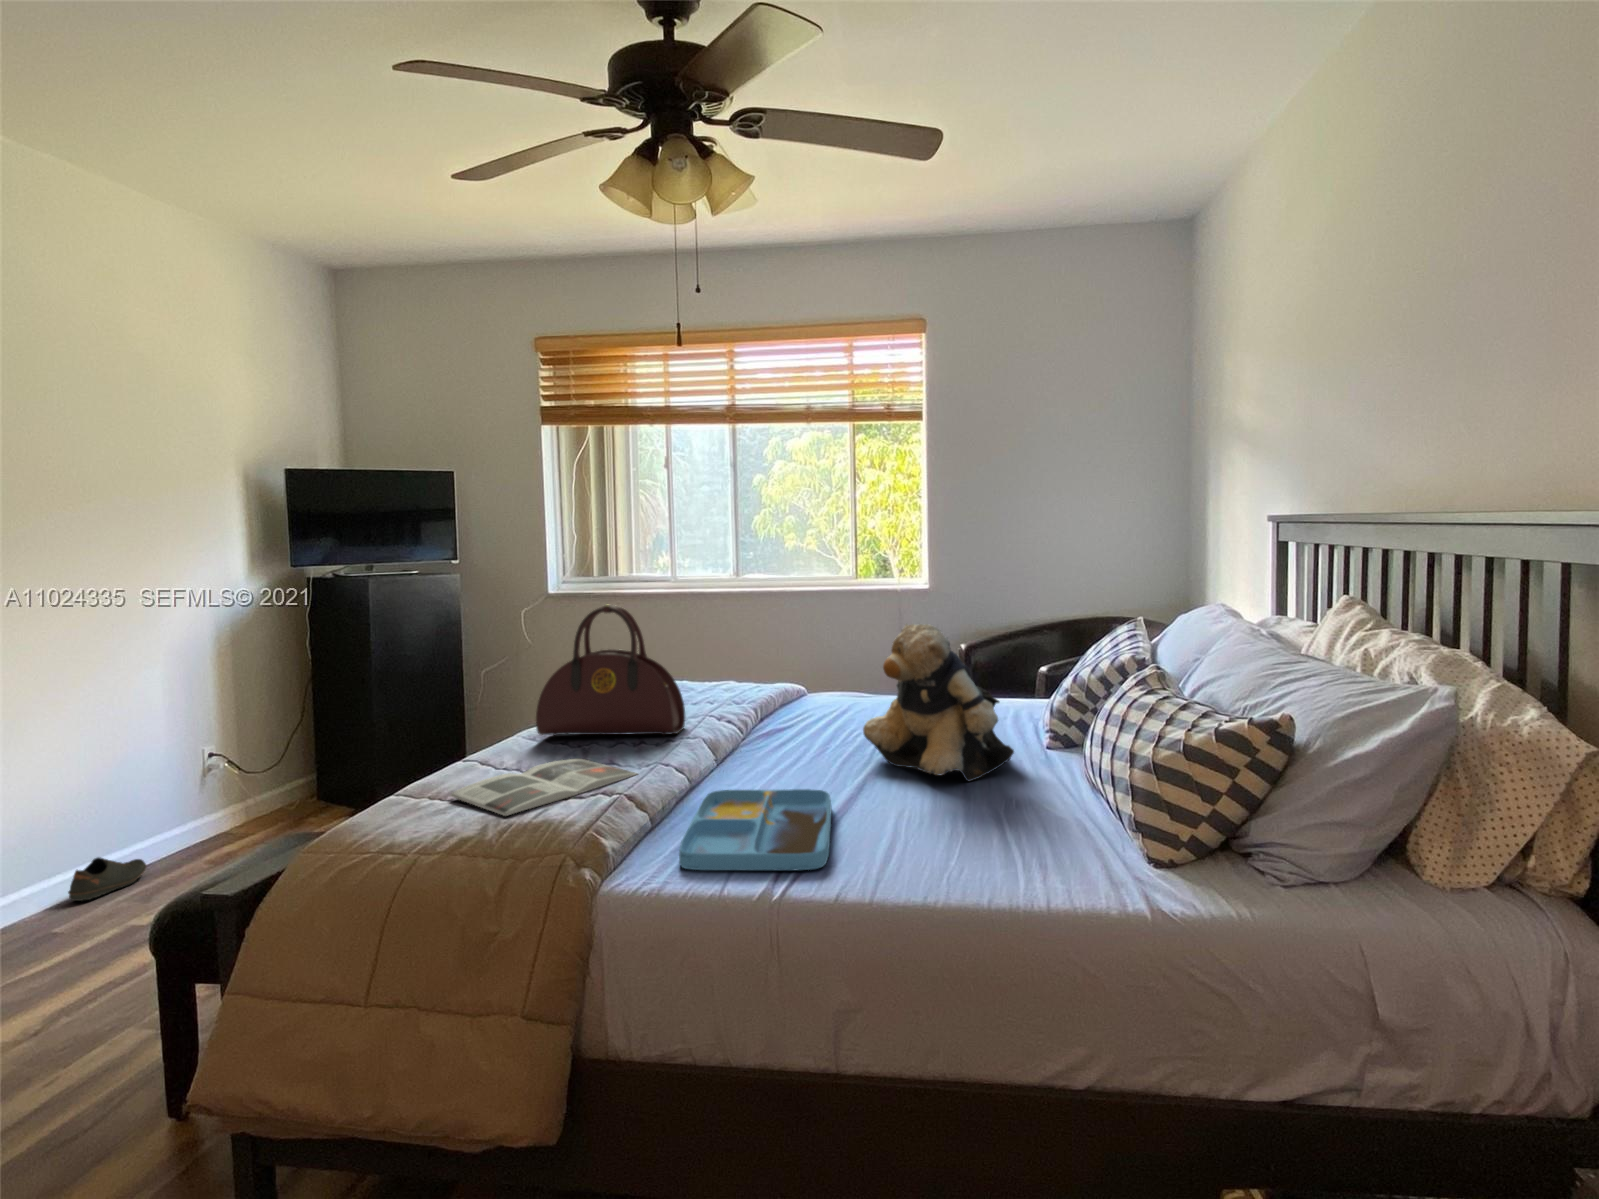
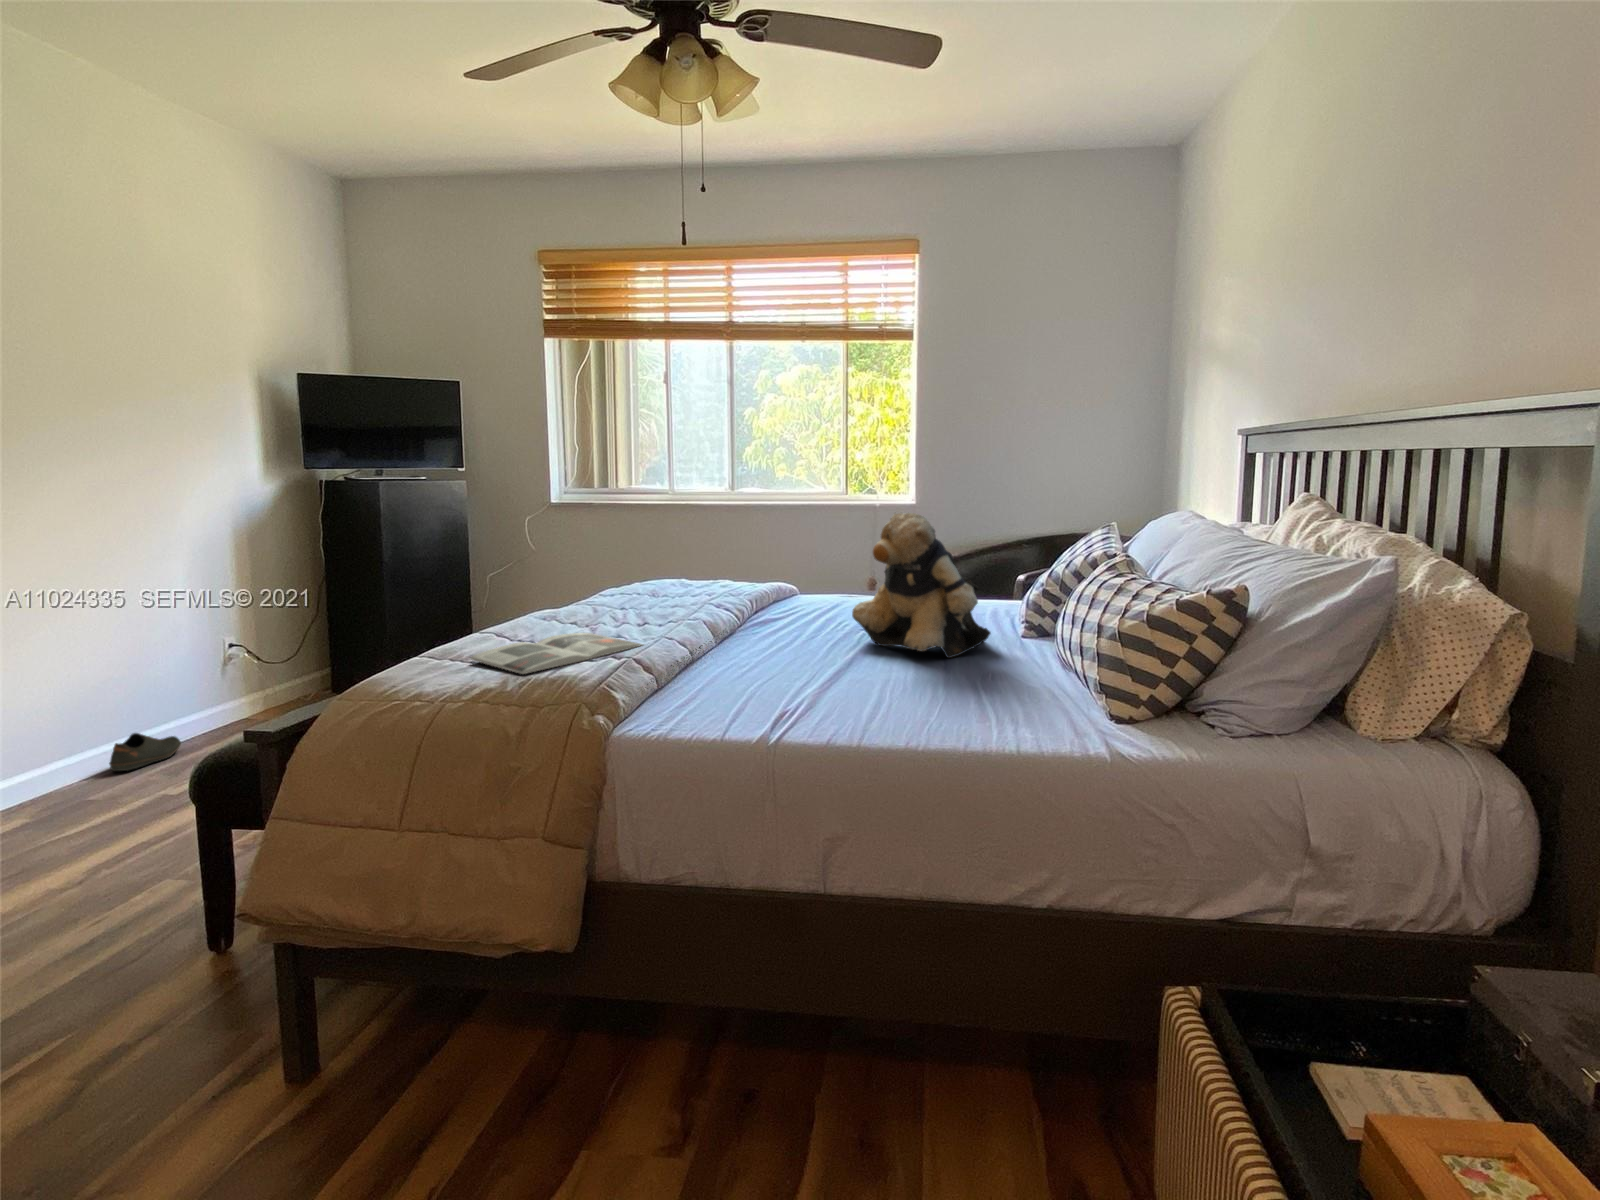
handbag: present [536,605,685,735] -> none [547,494,687,617]
tray: present [679,789,831,870] -> none [684,659,823,721]

